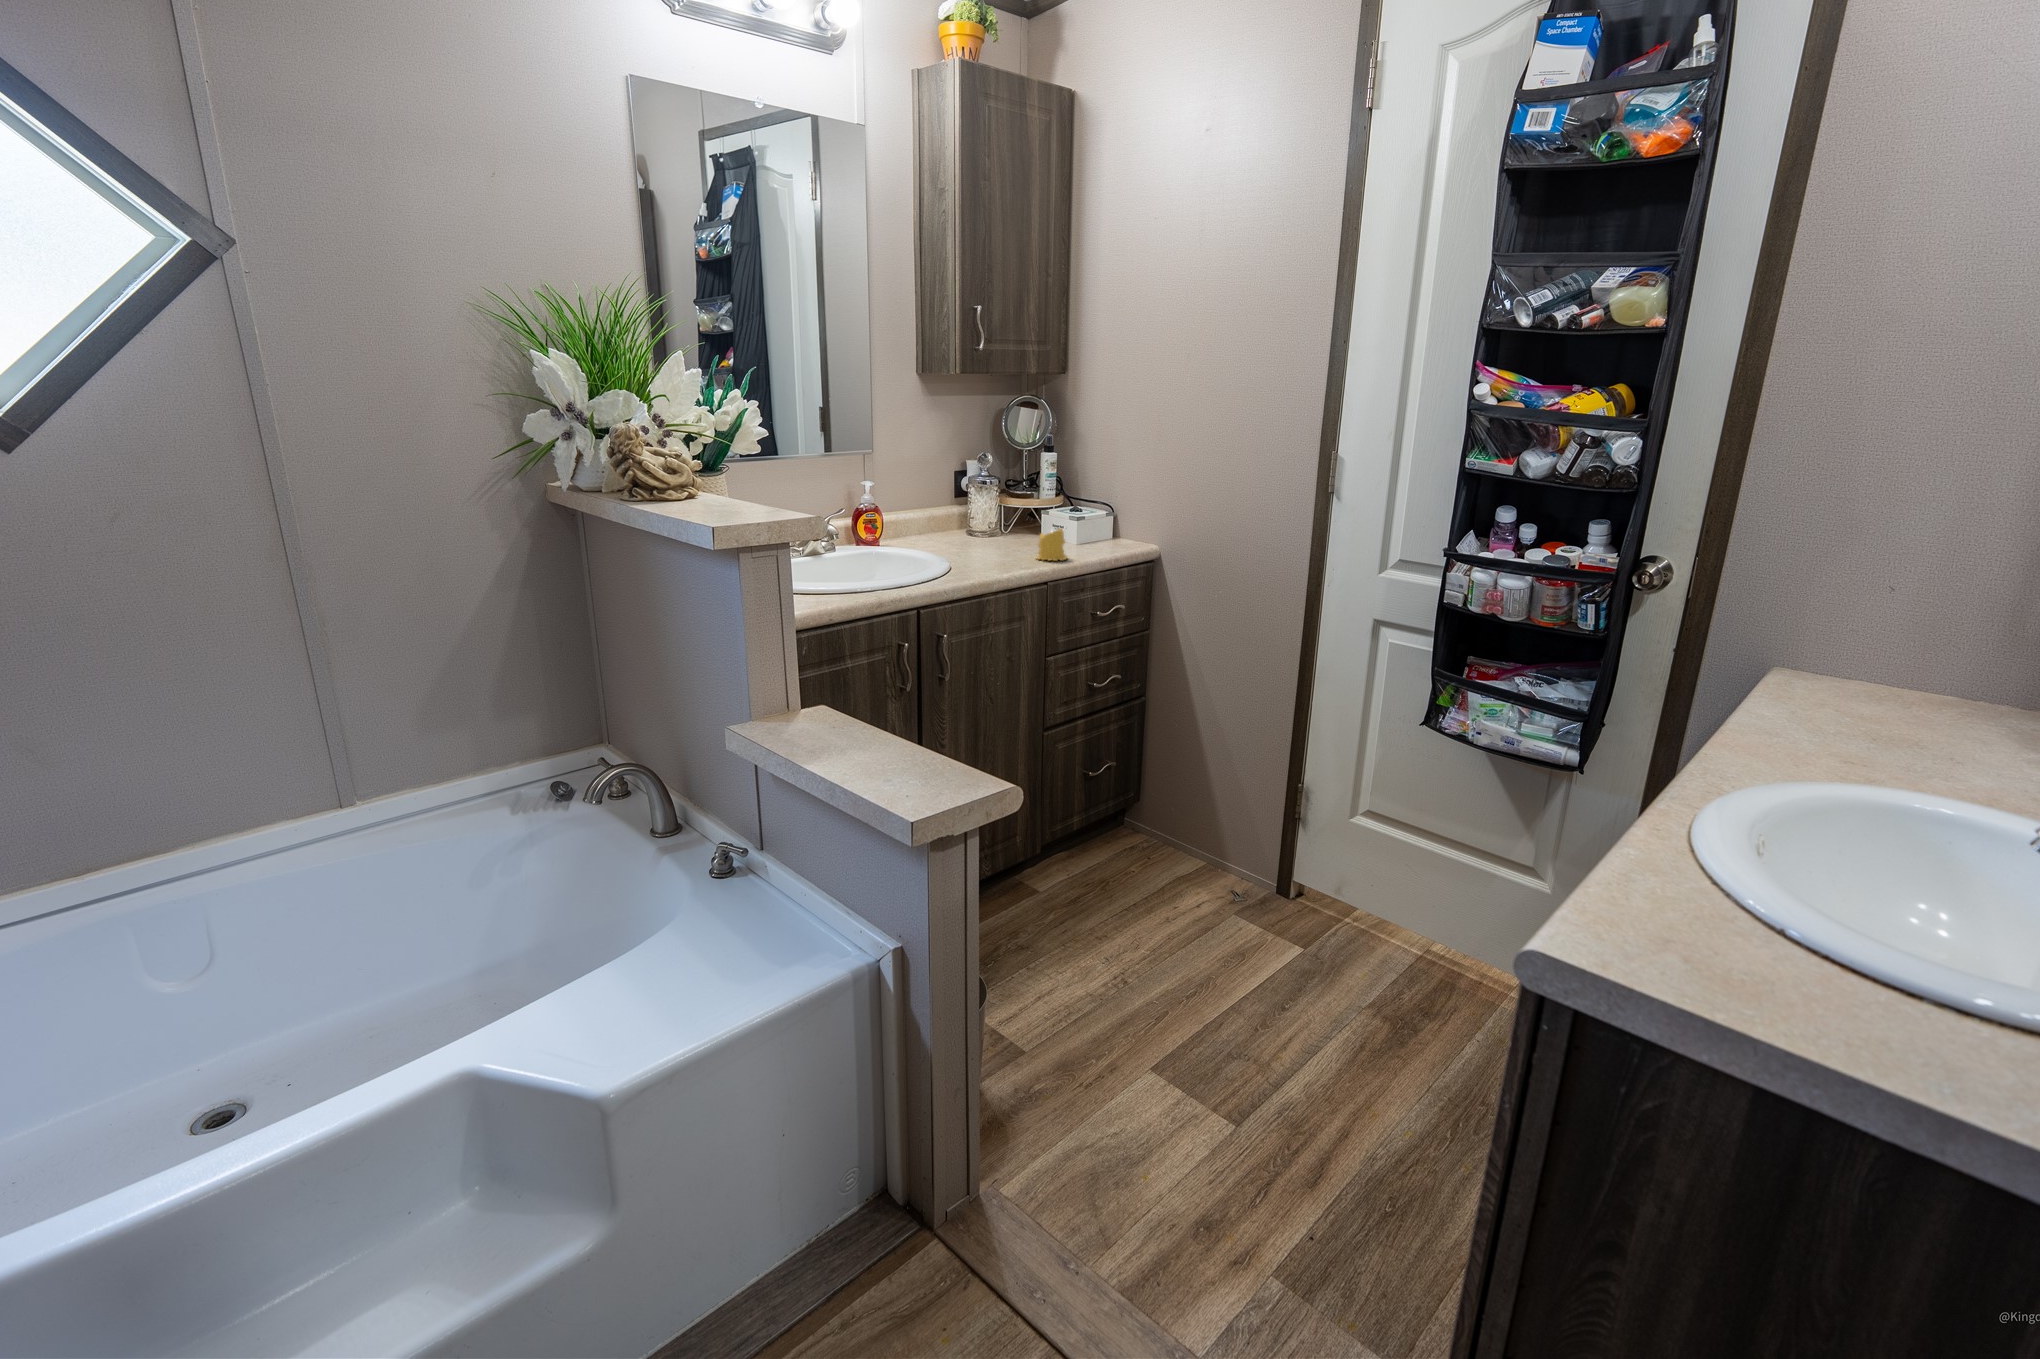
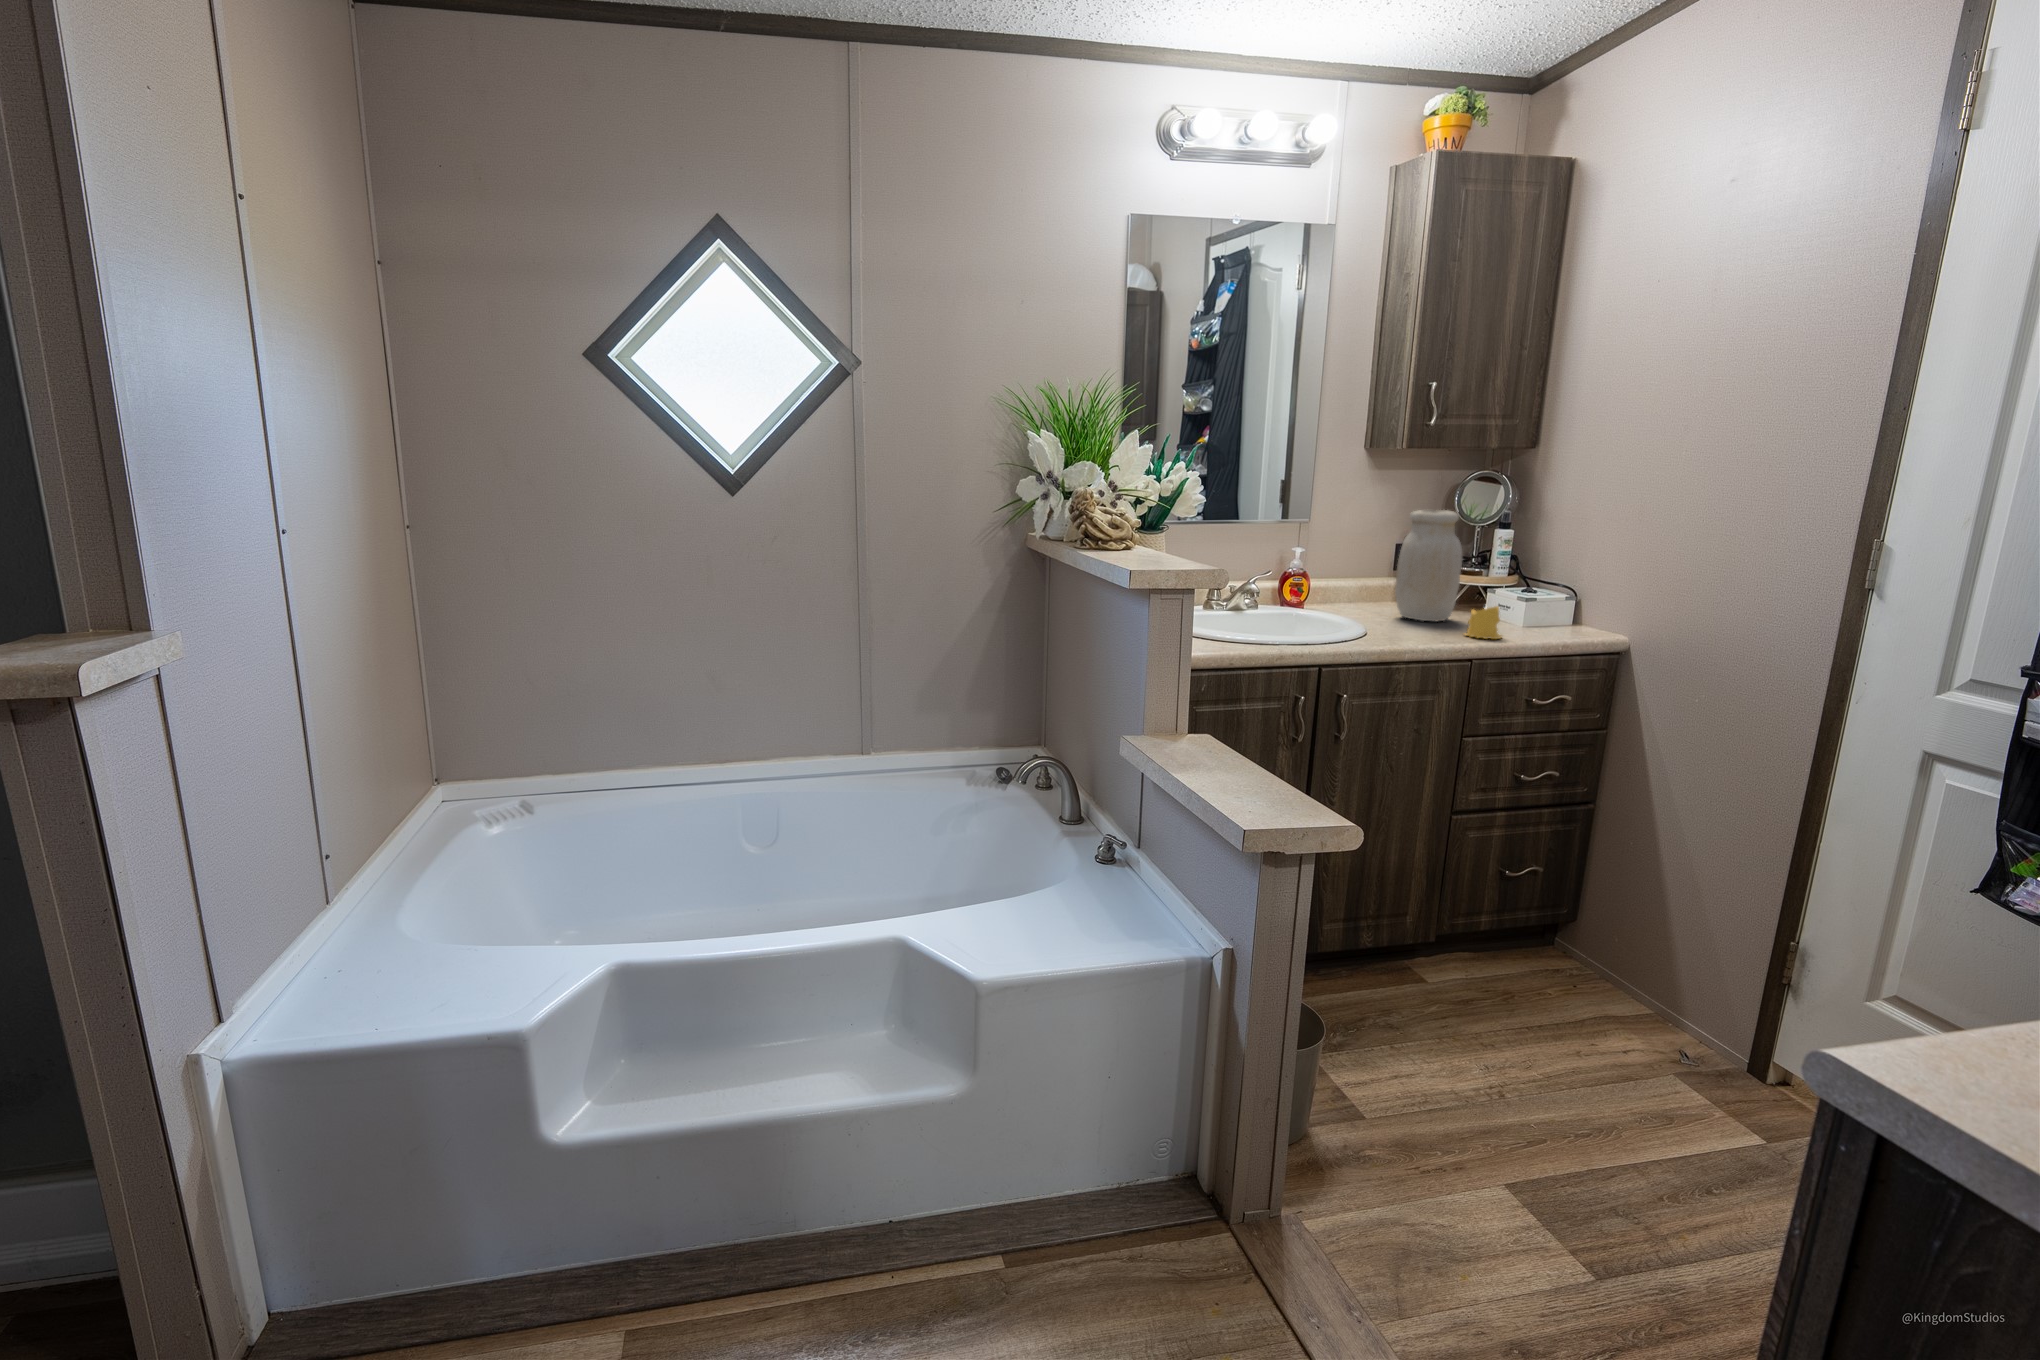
jar: none [966,437,1022,547] -> present [1395,510,1462,621]

